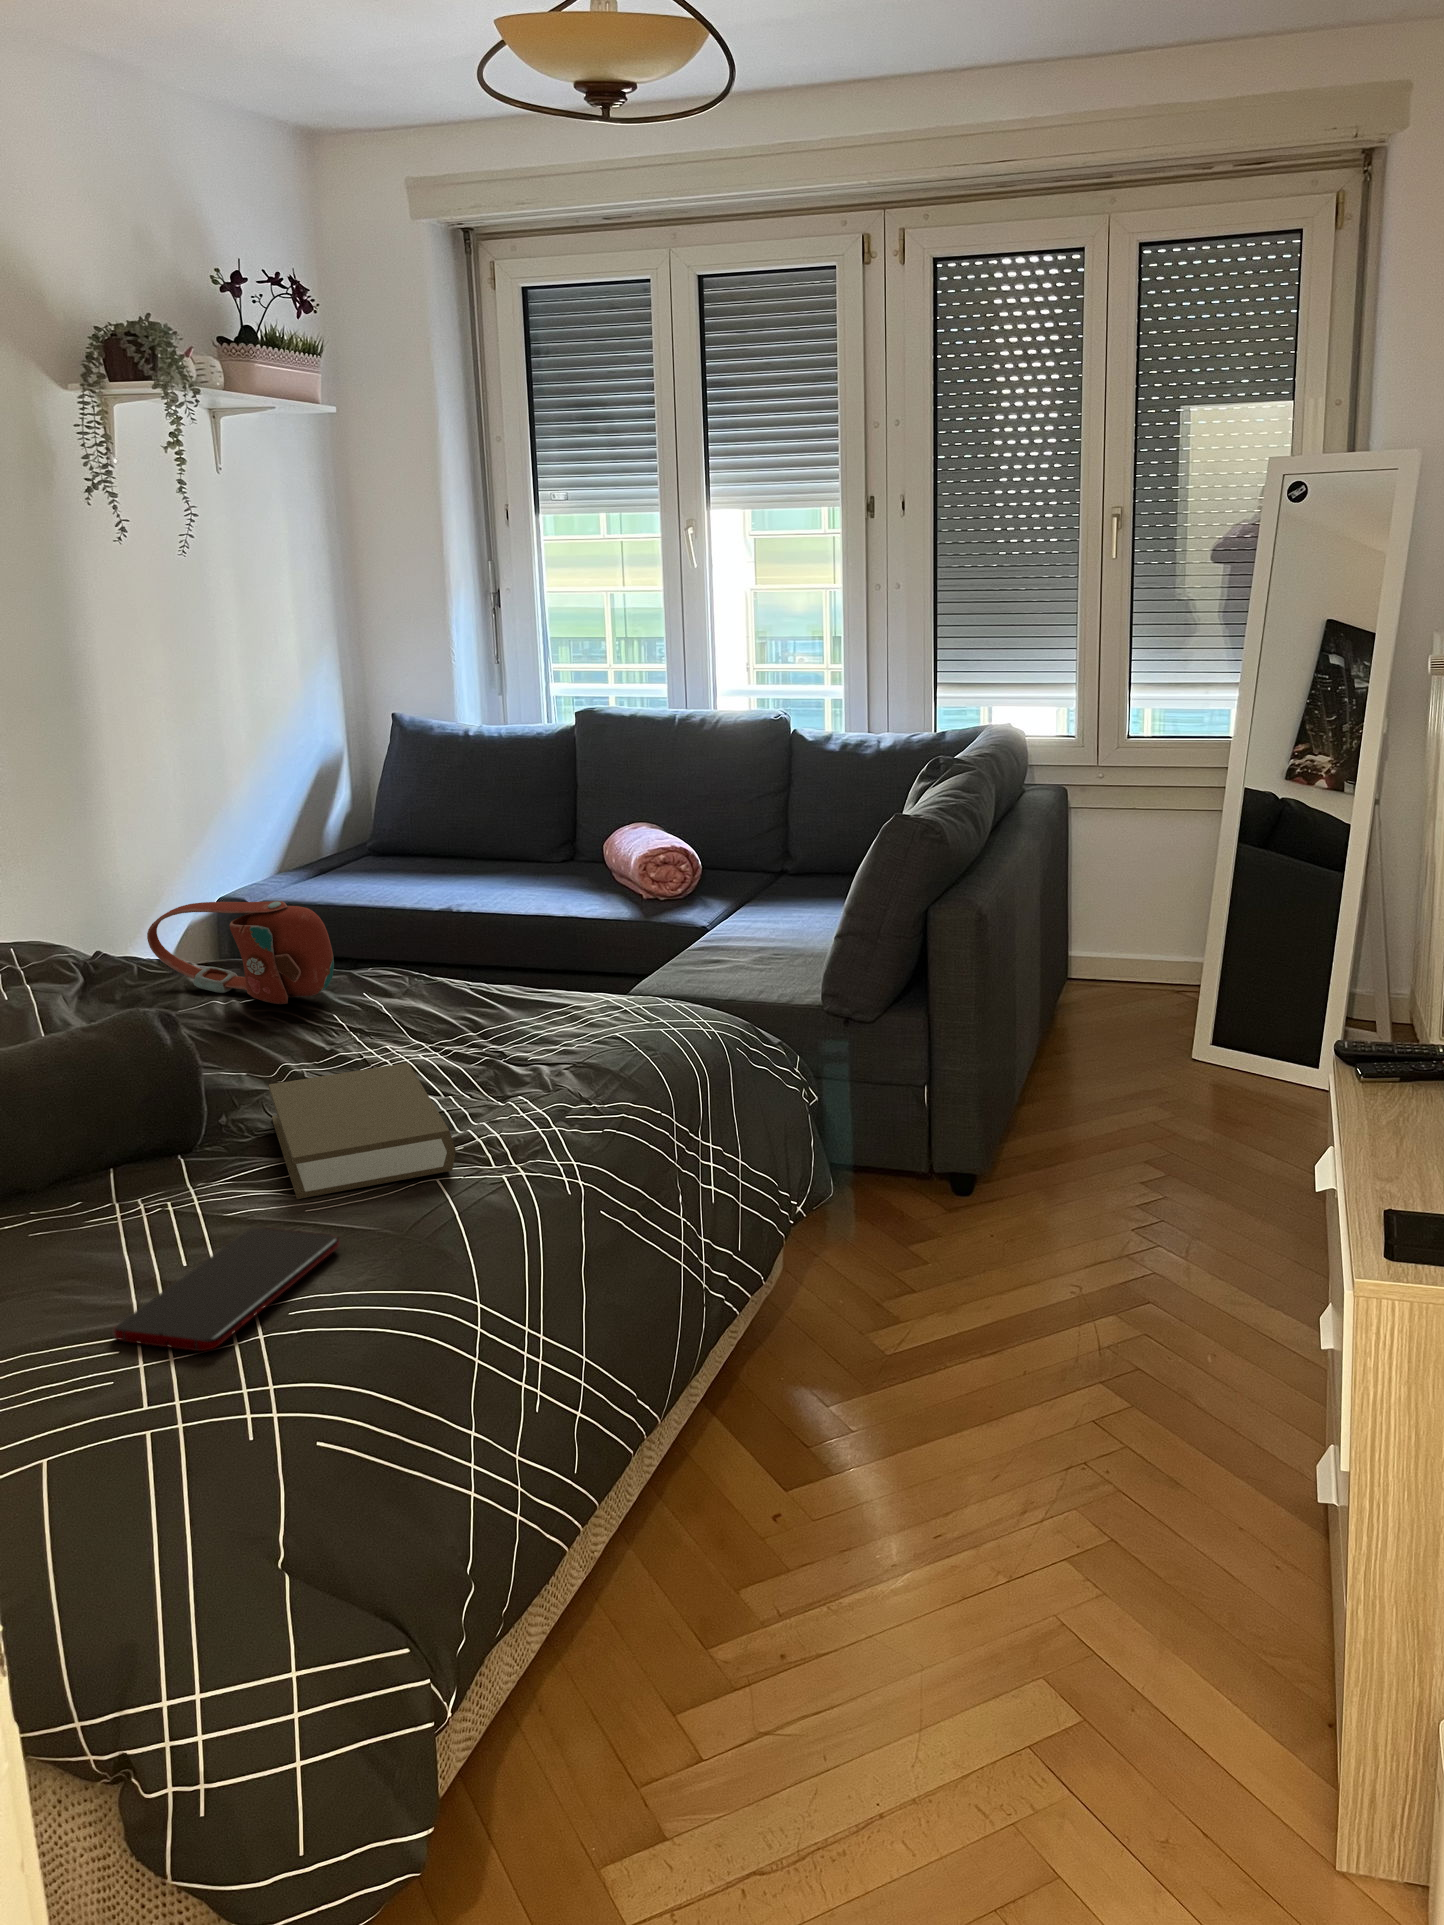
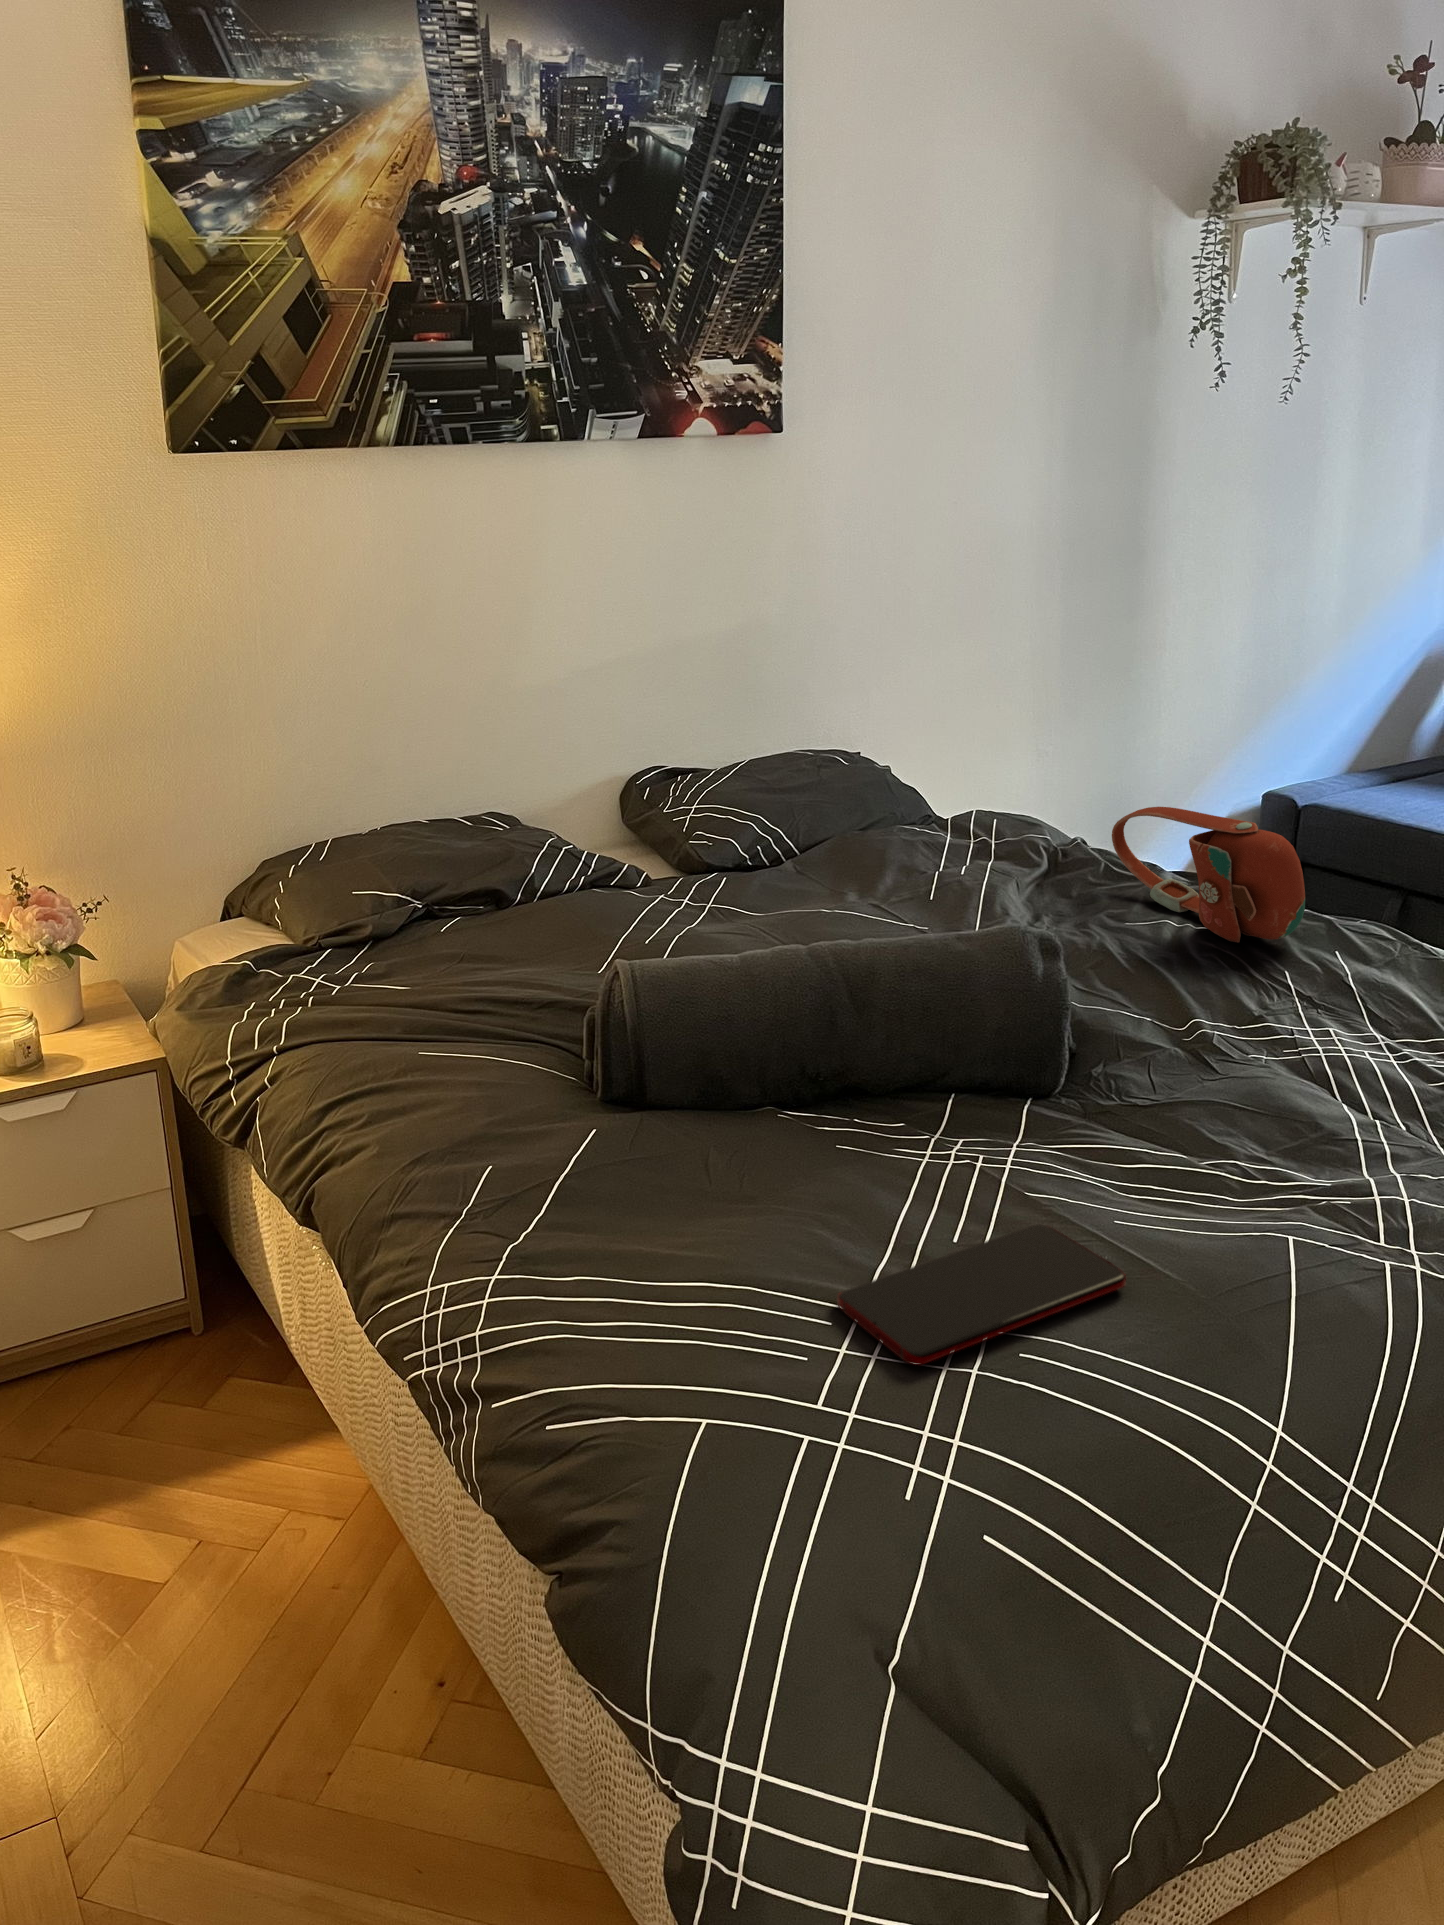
book: present [269,1063,456,1199] -> none [1115,1046,1329,1232]

